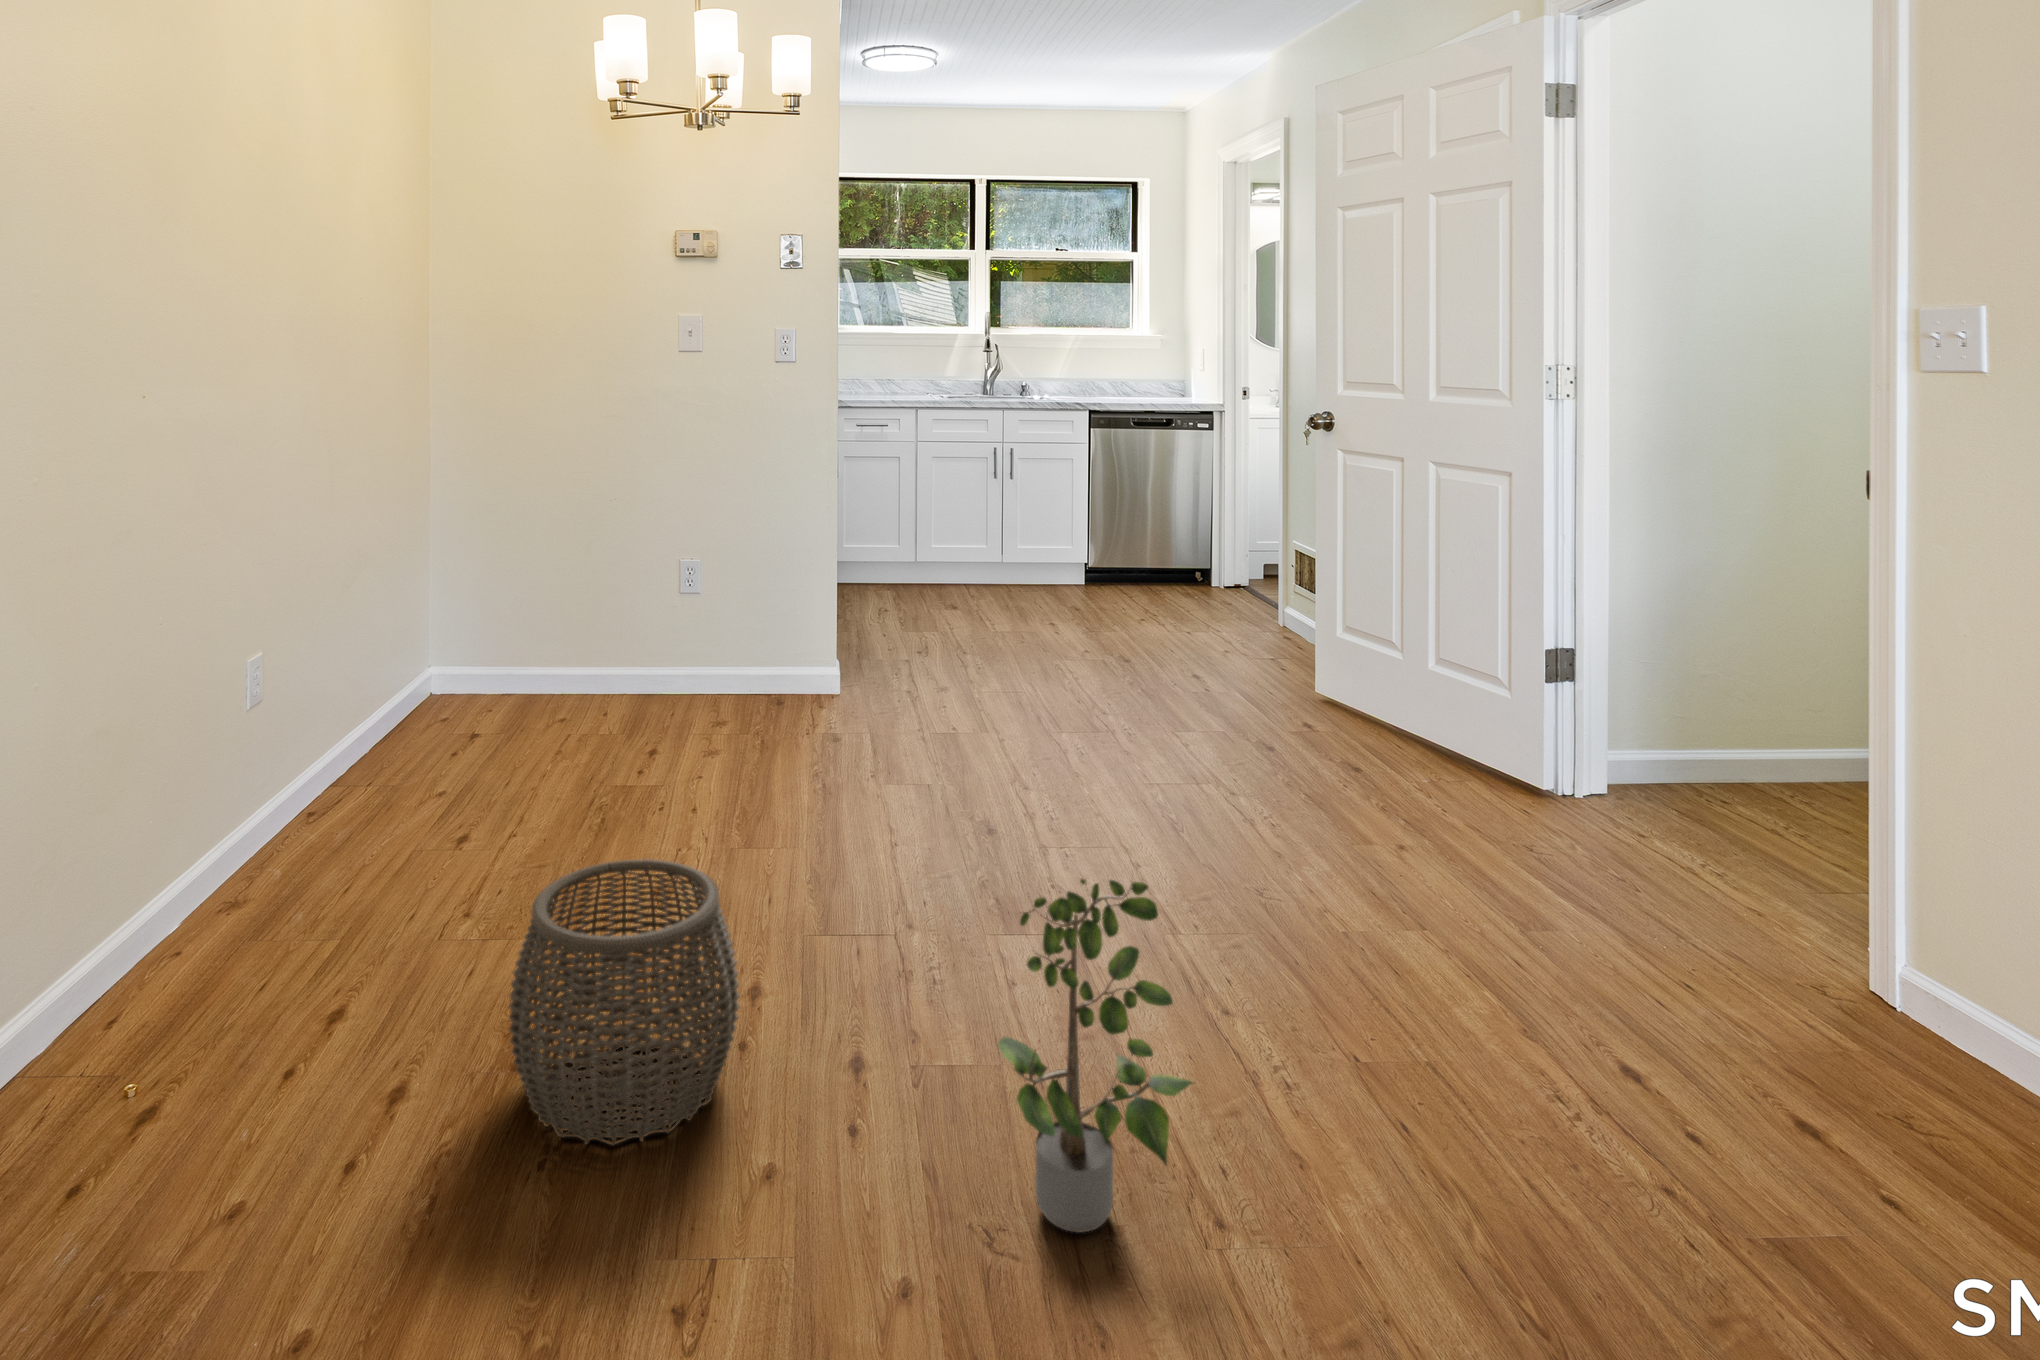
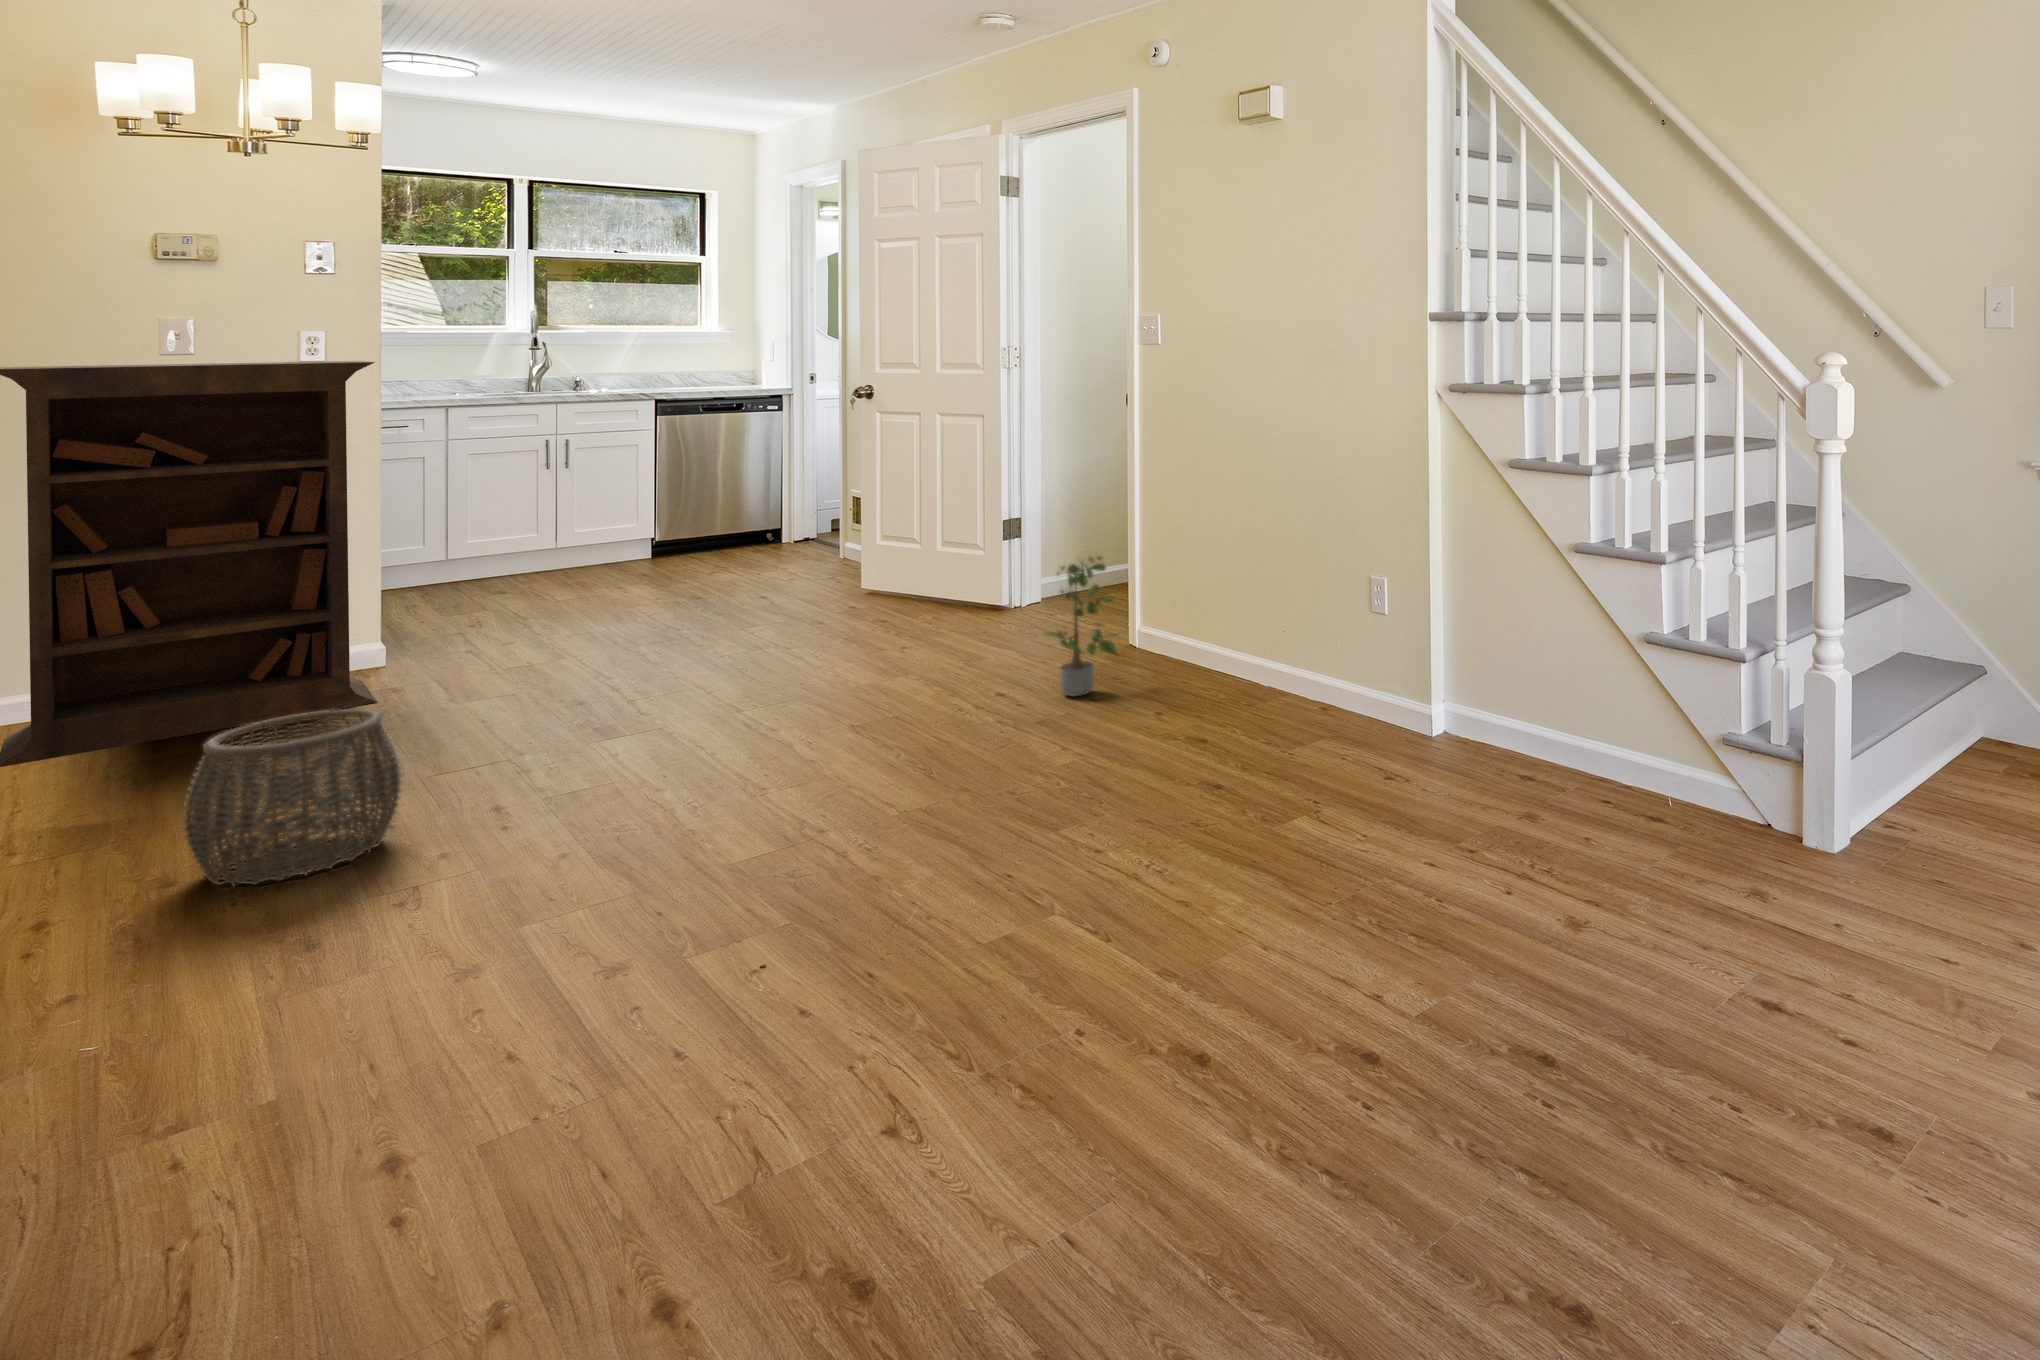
bookcase: none [532,360,815,760] -> present [0,361,377,767]
potted plant: present [998,879,1193,1232] -> present [1045,556,1118,696]

